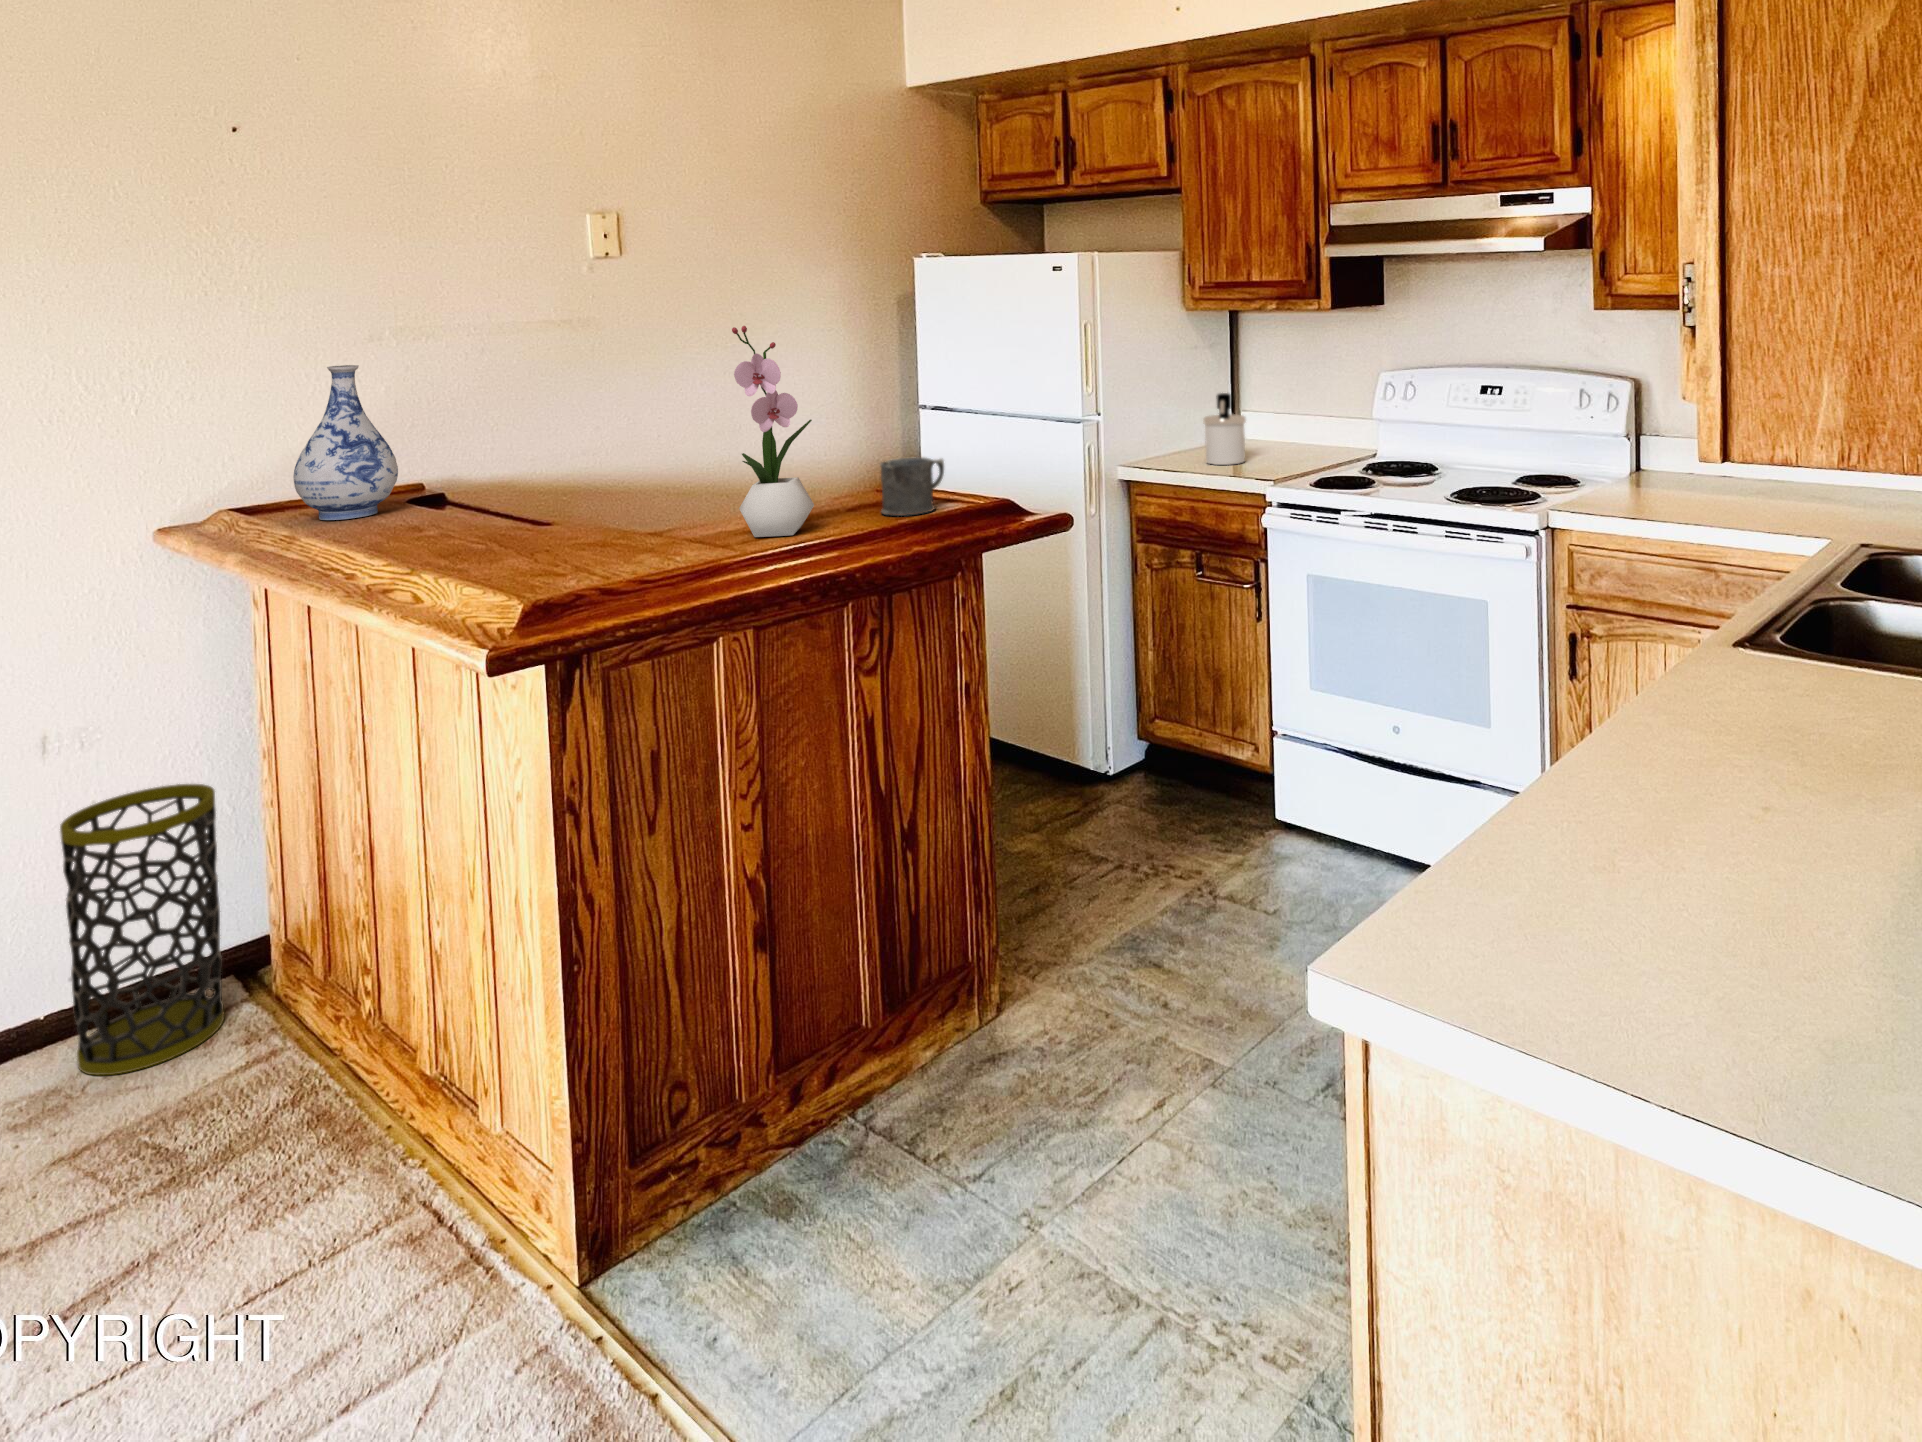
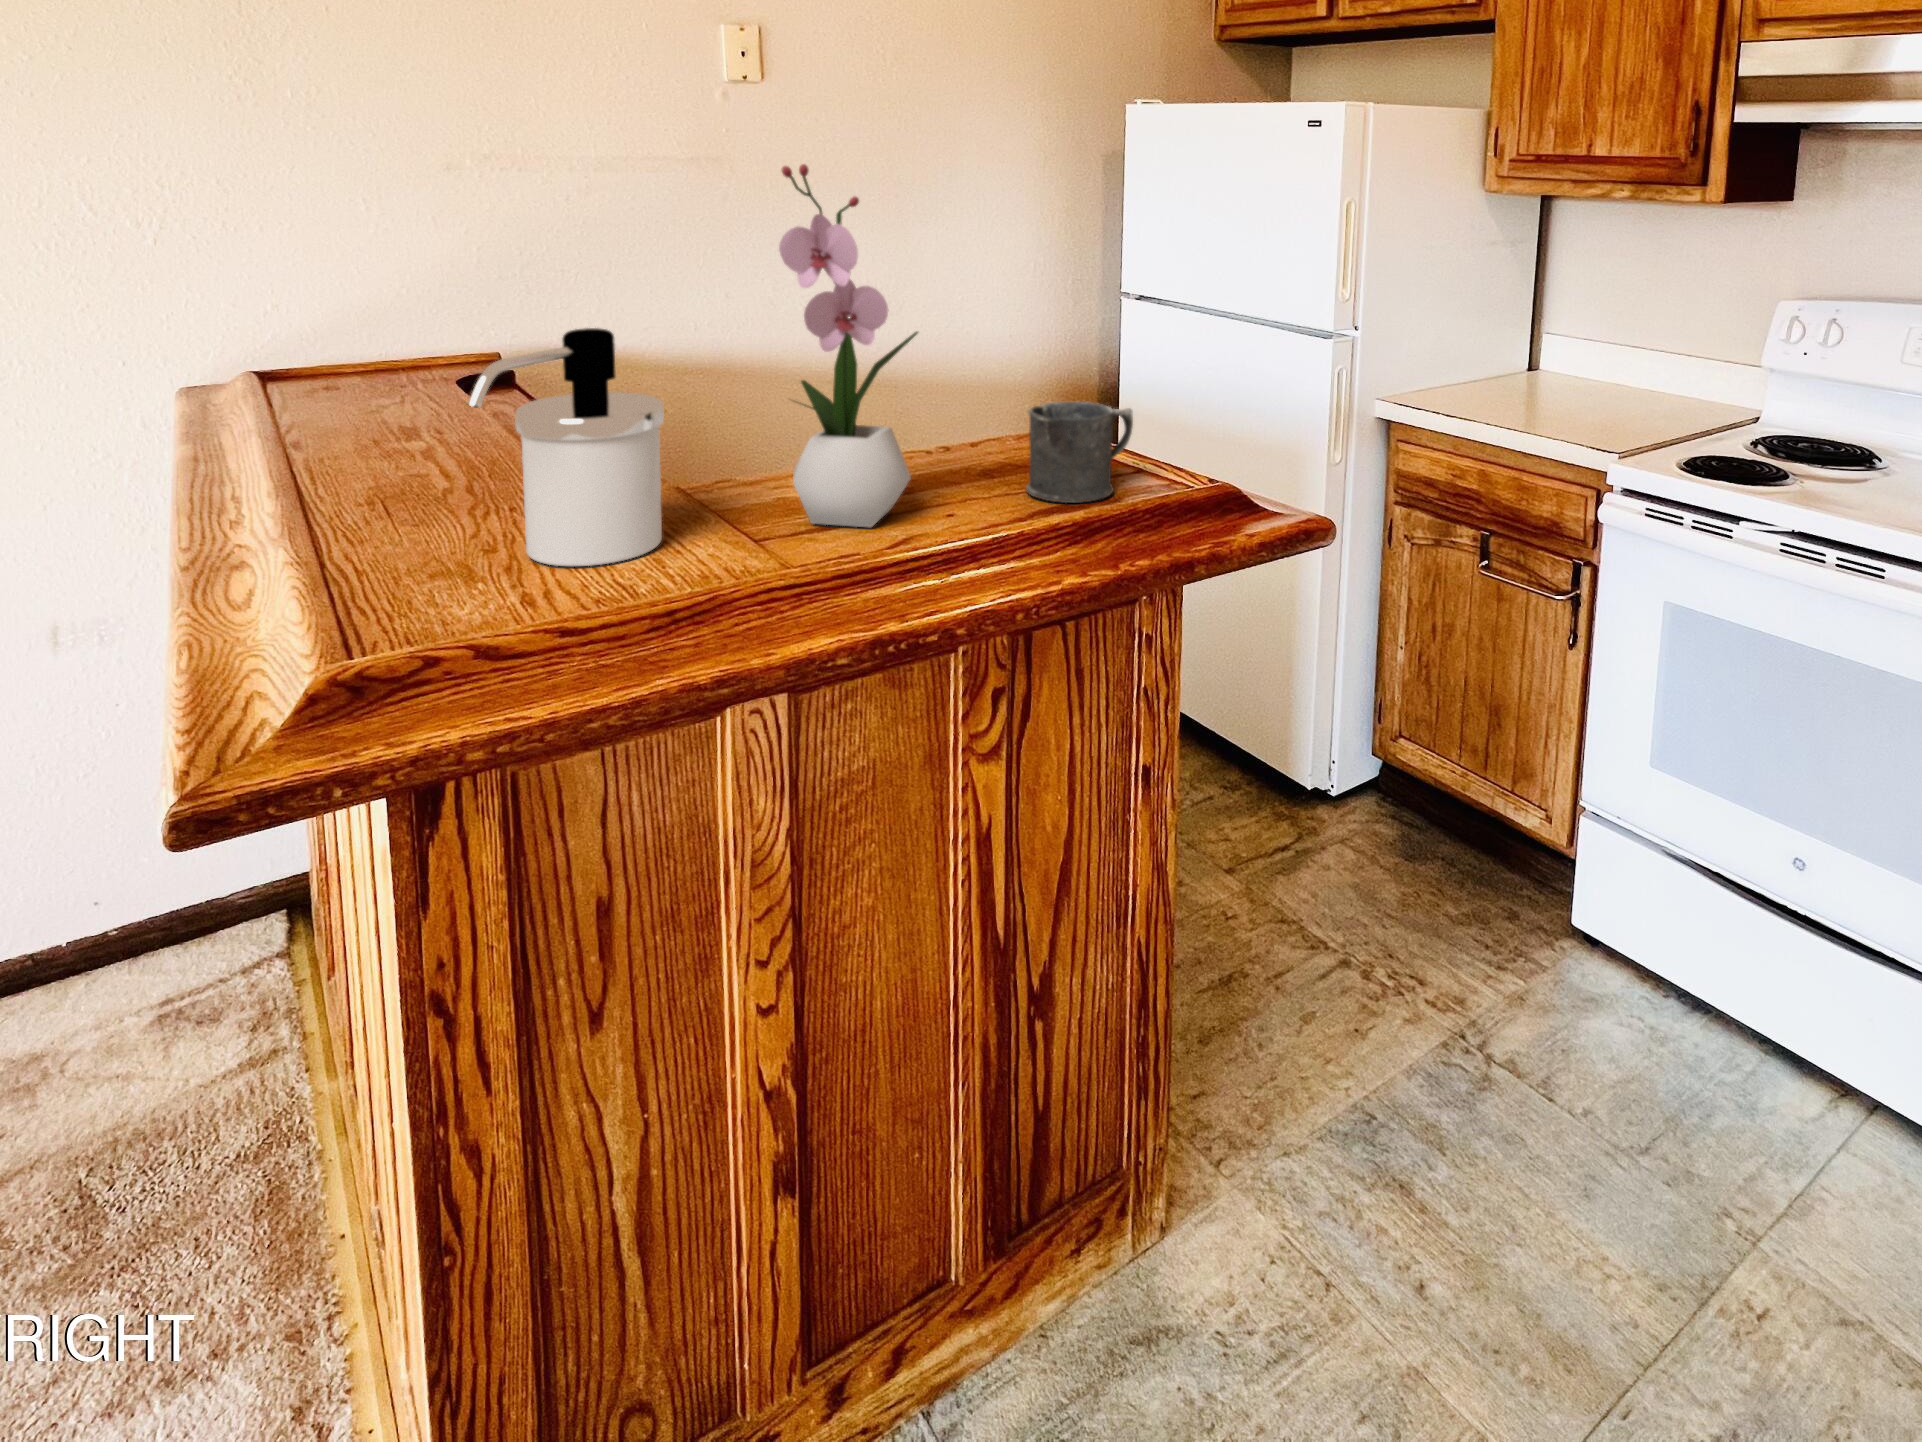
vase: present [293,365,398,520] -> none [304,194,437,398]
soap dispenser: present [1203,393,1246,465] -> present [468,328,664,566]
trash can: present [60,784,224,1075] -> none [49,693,252,1041]

